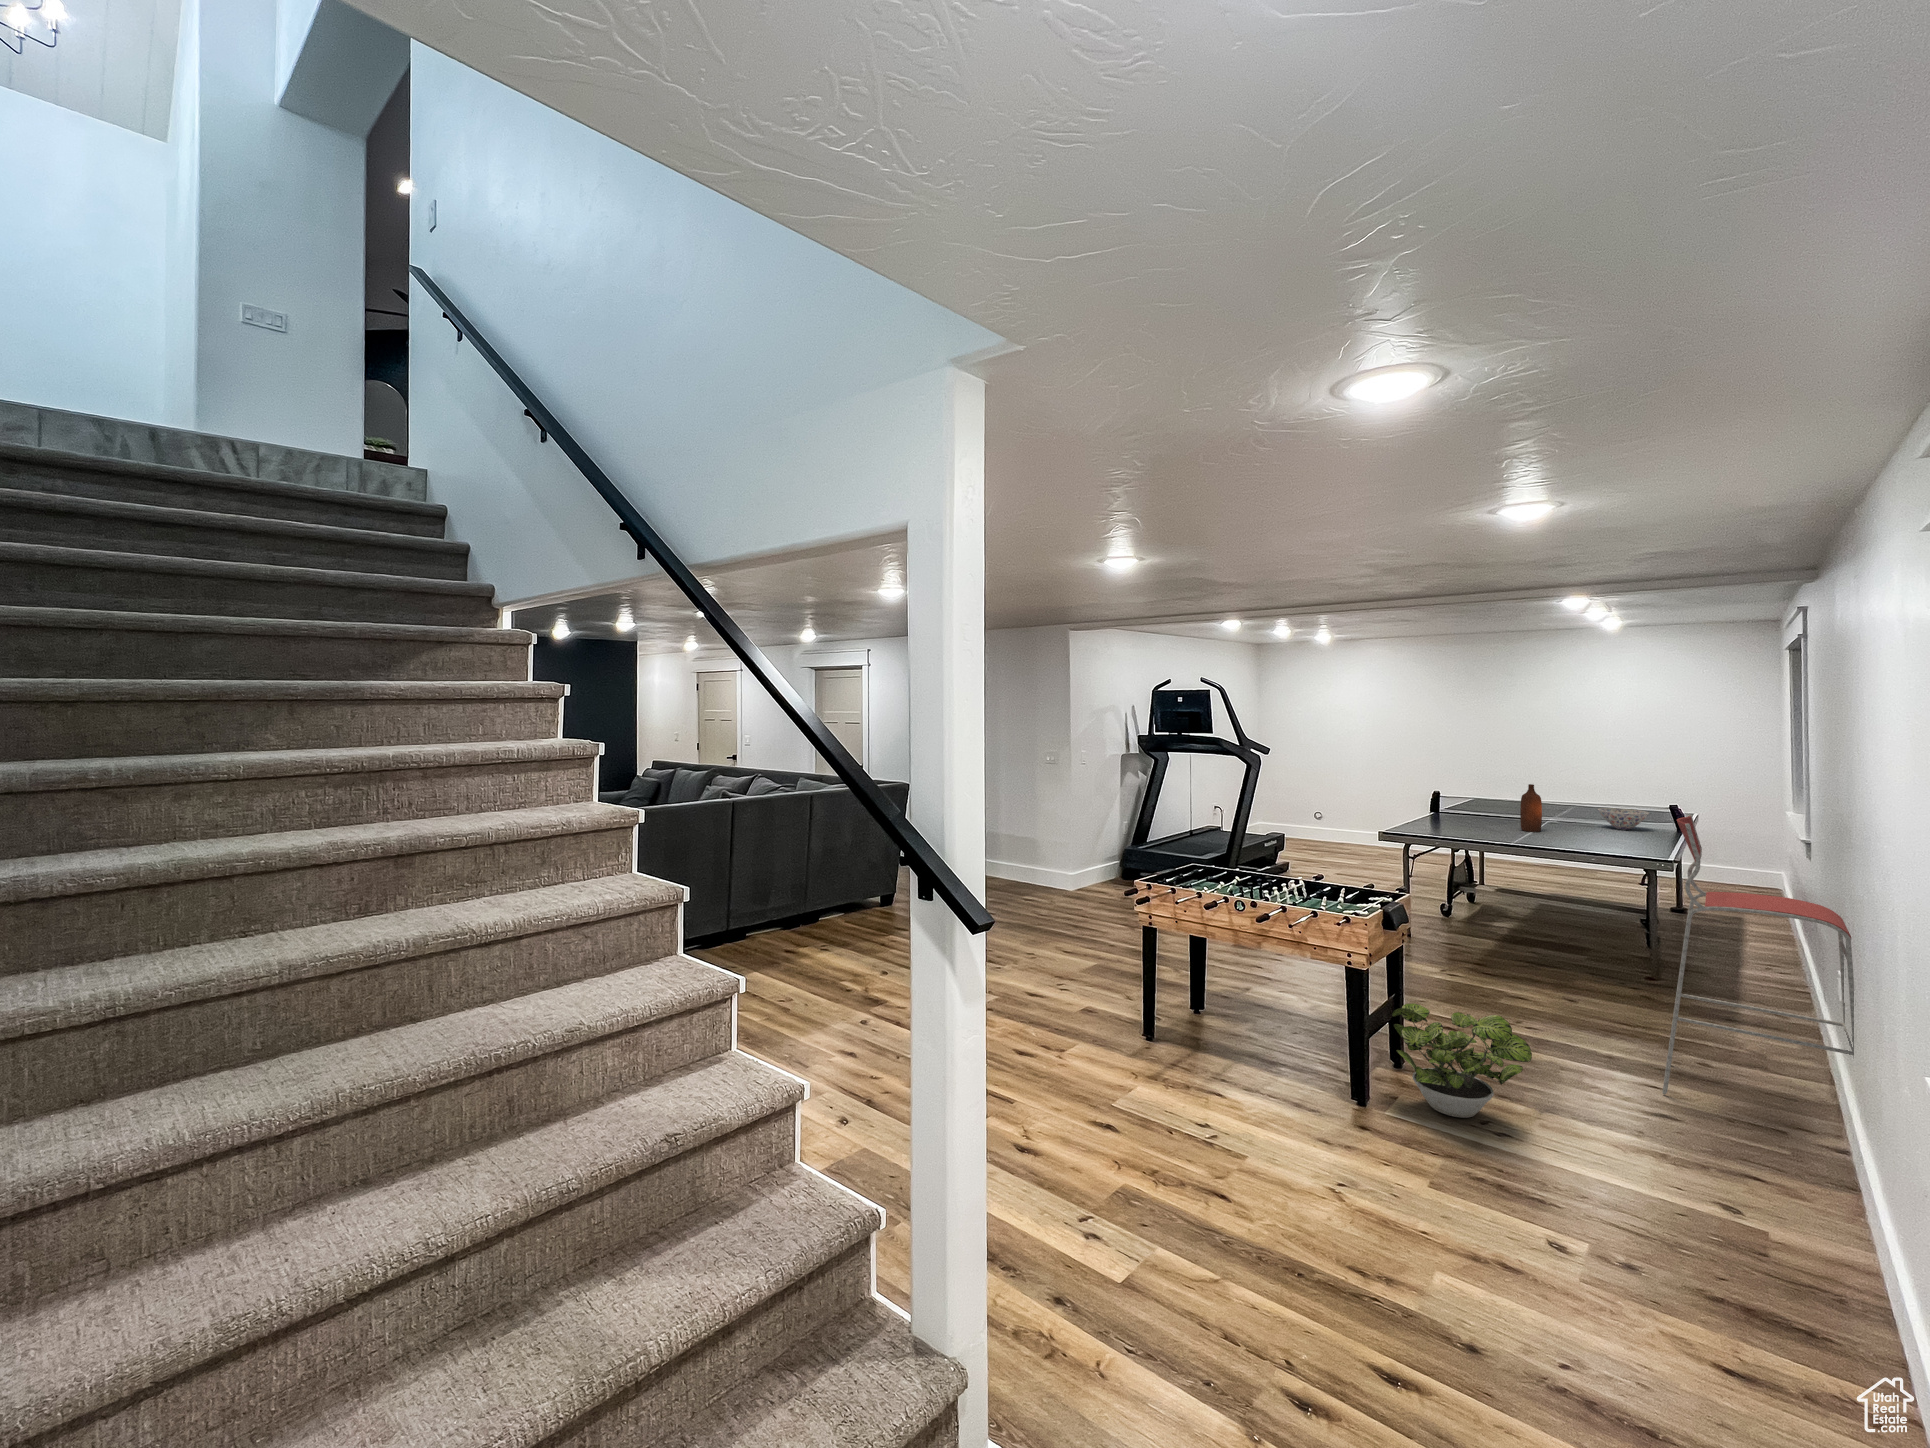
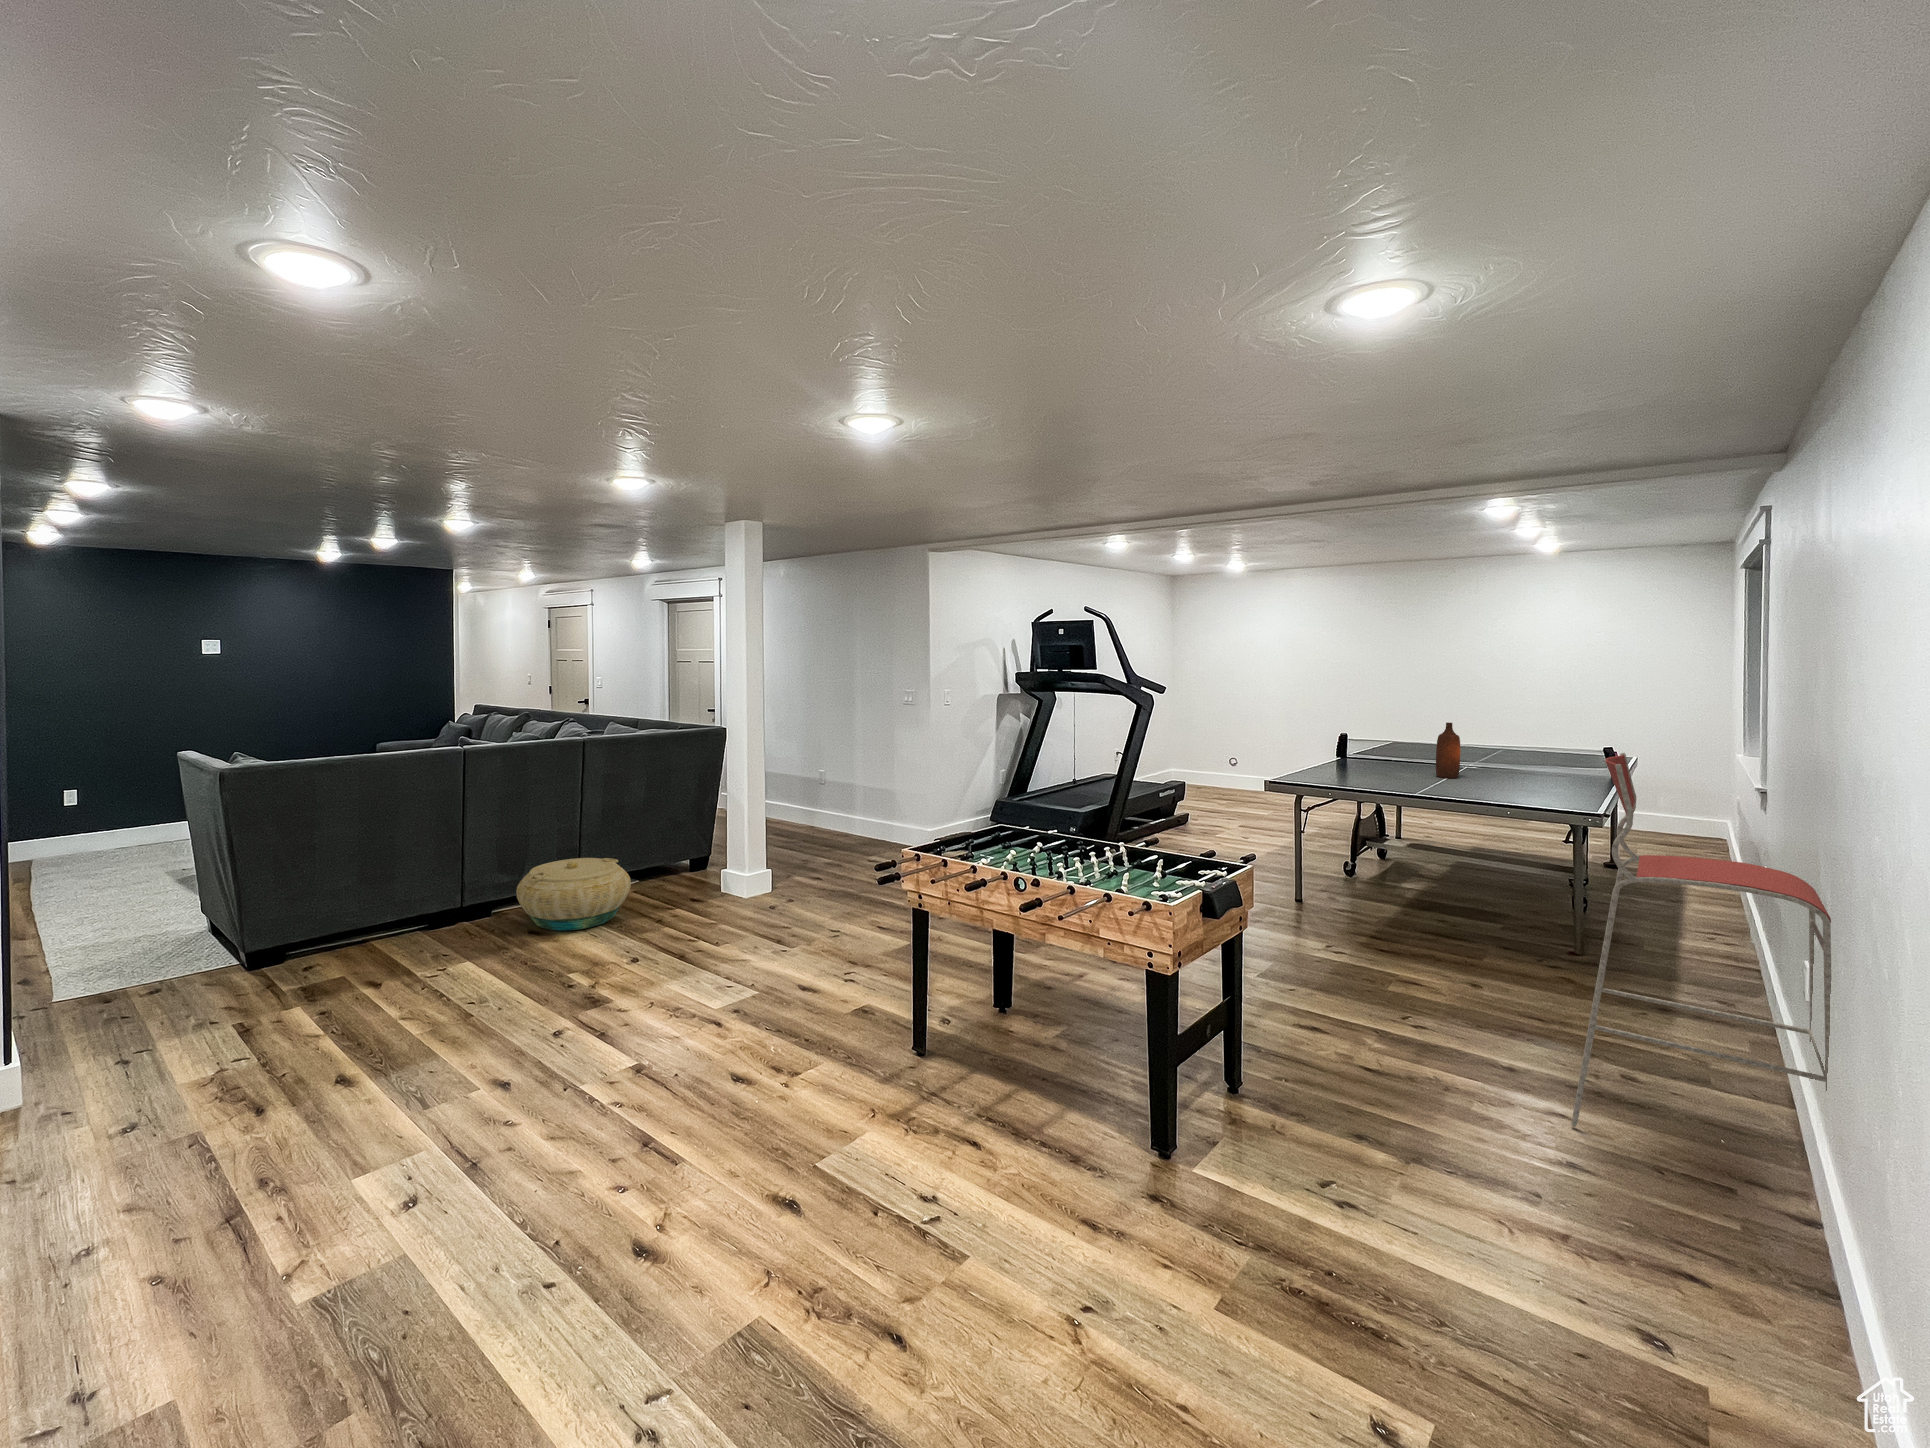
bowl: present [1598,808,1649,830] -> none [1525,750,1582,775]
basket: none [775,890,862,947] -> present [516,858,631,930]
potted plant: present [1392,1003,1532,1118] -> none [1215,1013,1389,1175]

